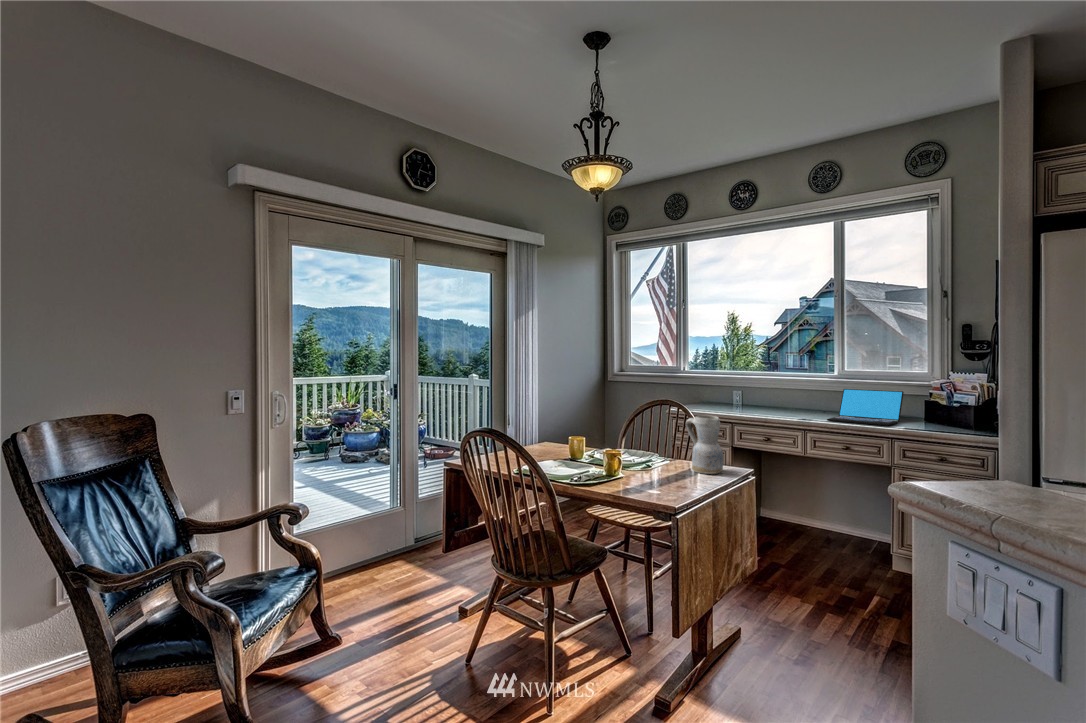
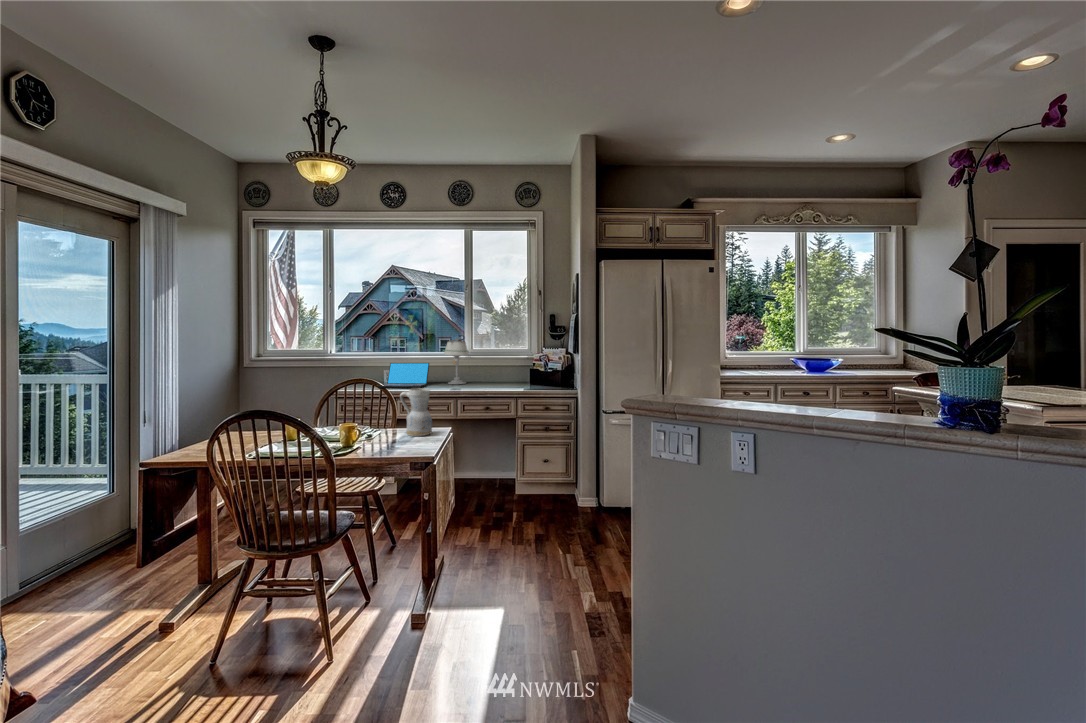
table lamp: none [799,356,833,413] -> present [444,339,468,384]
laptop: present [827,389,904,426] -> present [378,363,429,388]

